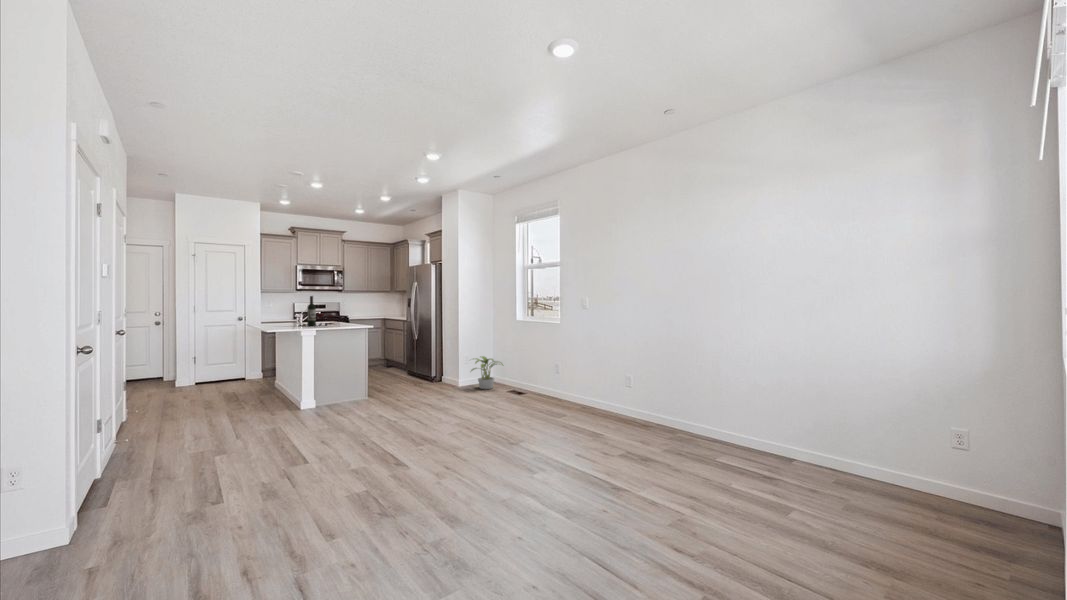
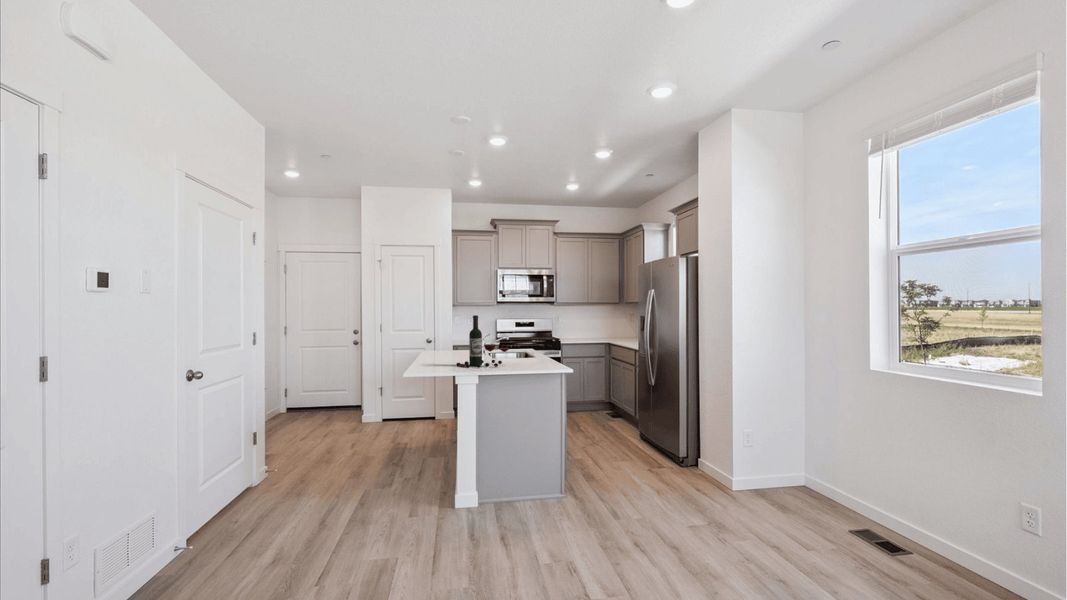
potted plant: present [471,356,503,389] -> none [755,436,843,513]

